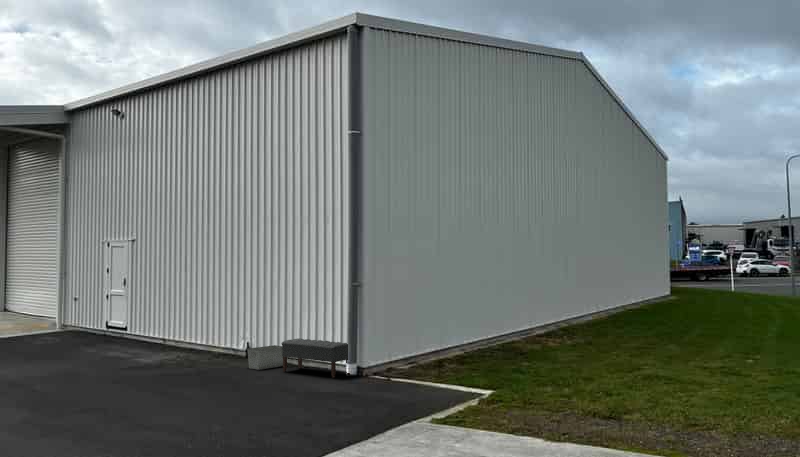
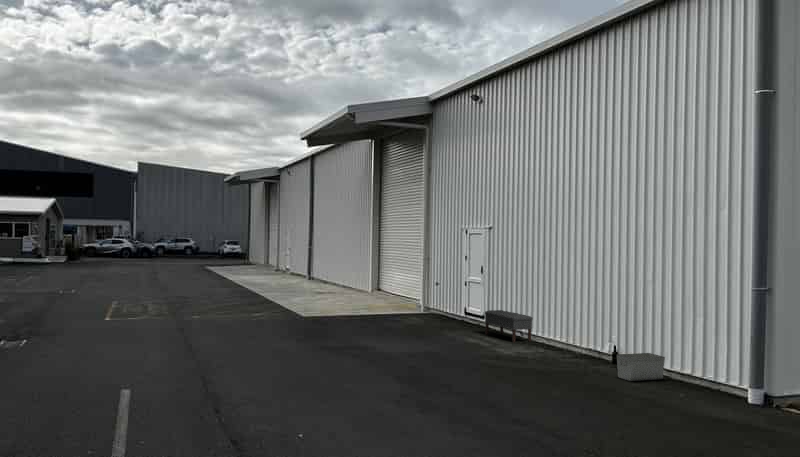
bench: present [281,338,350,378] -> present [485,310,533,343]

